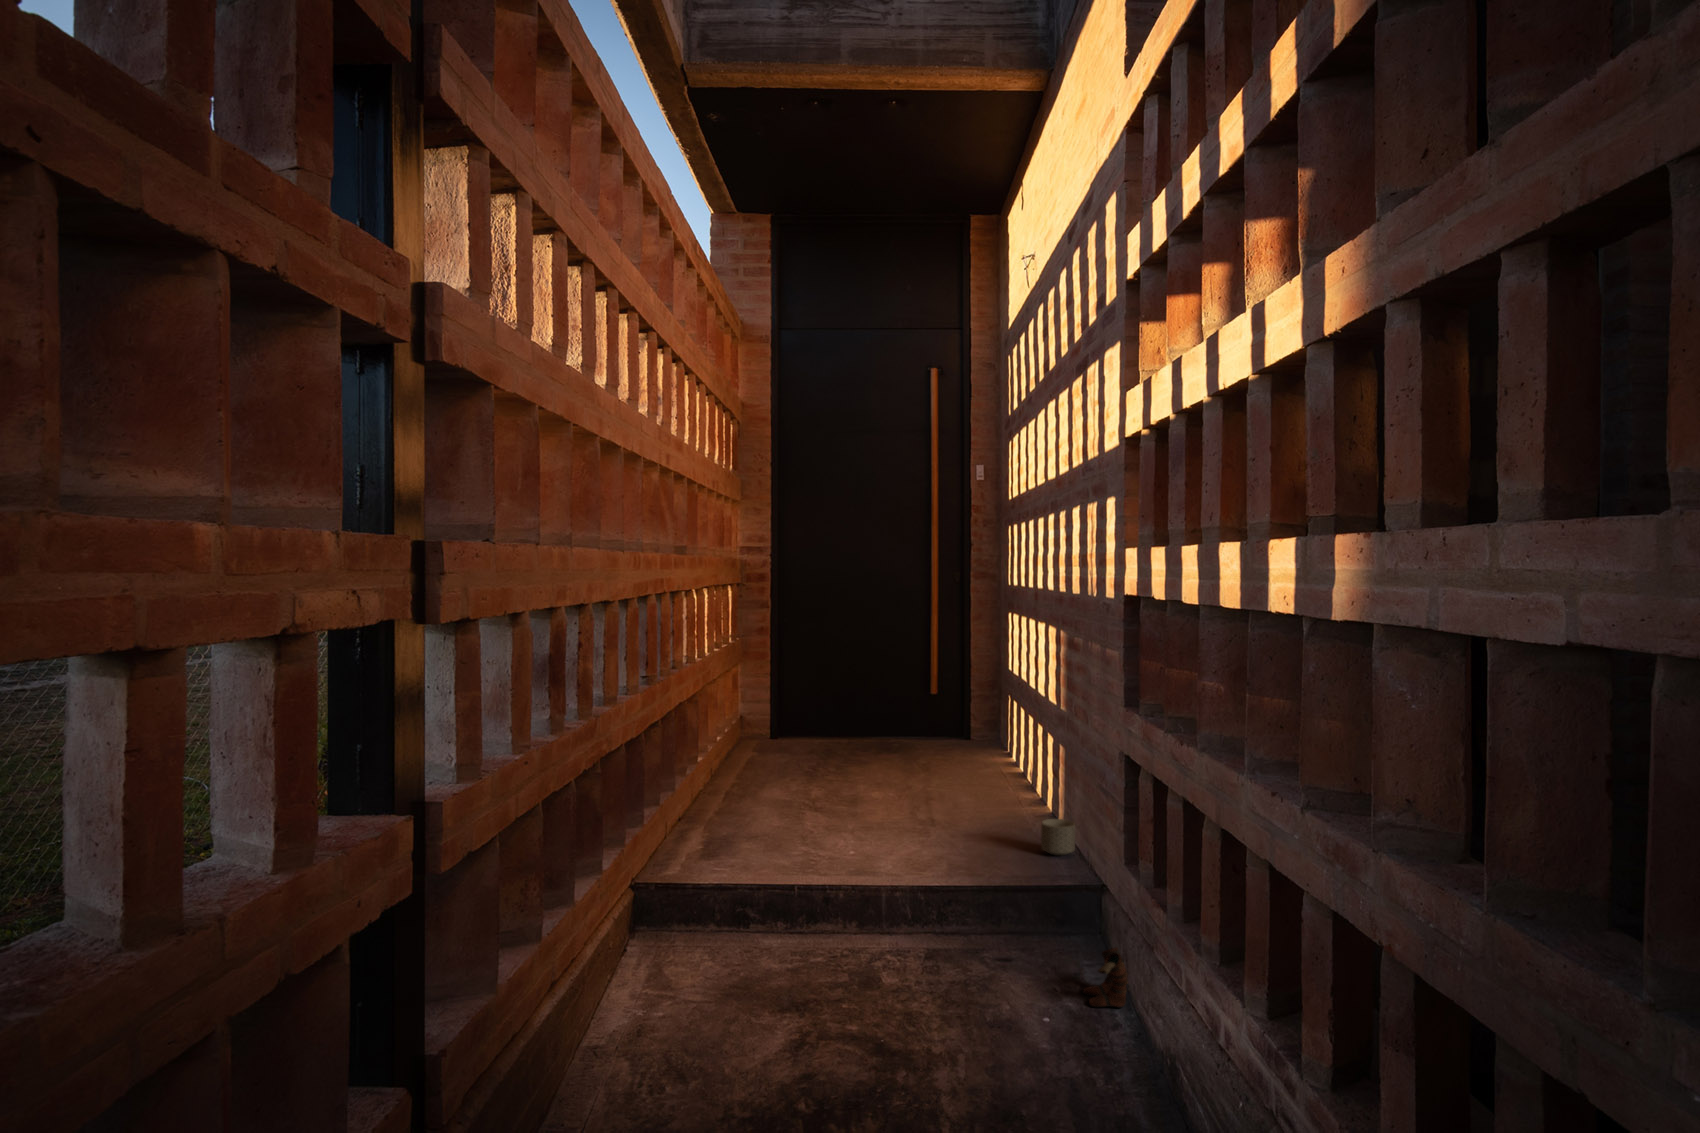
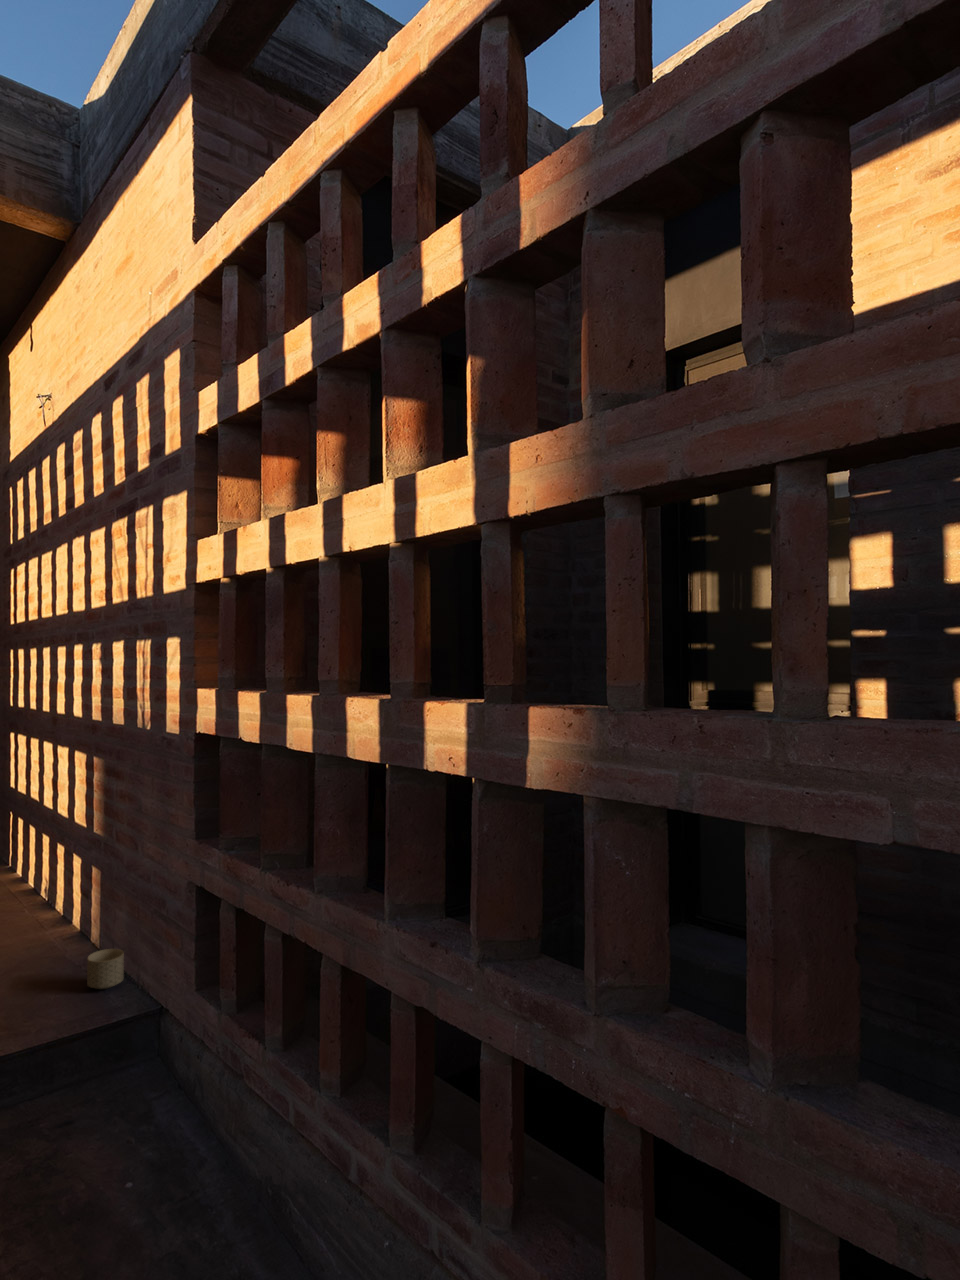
boots: present [1083,948,1128,1008] -> none [161,1083,212,1158]

